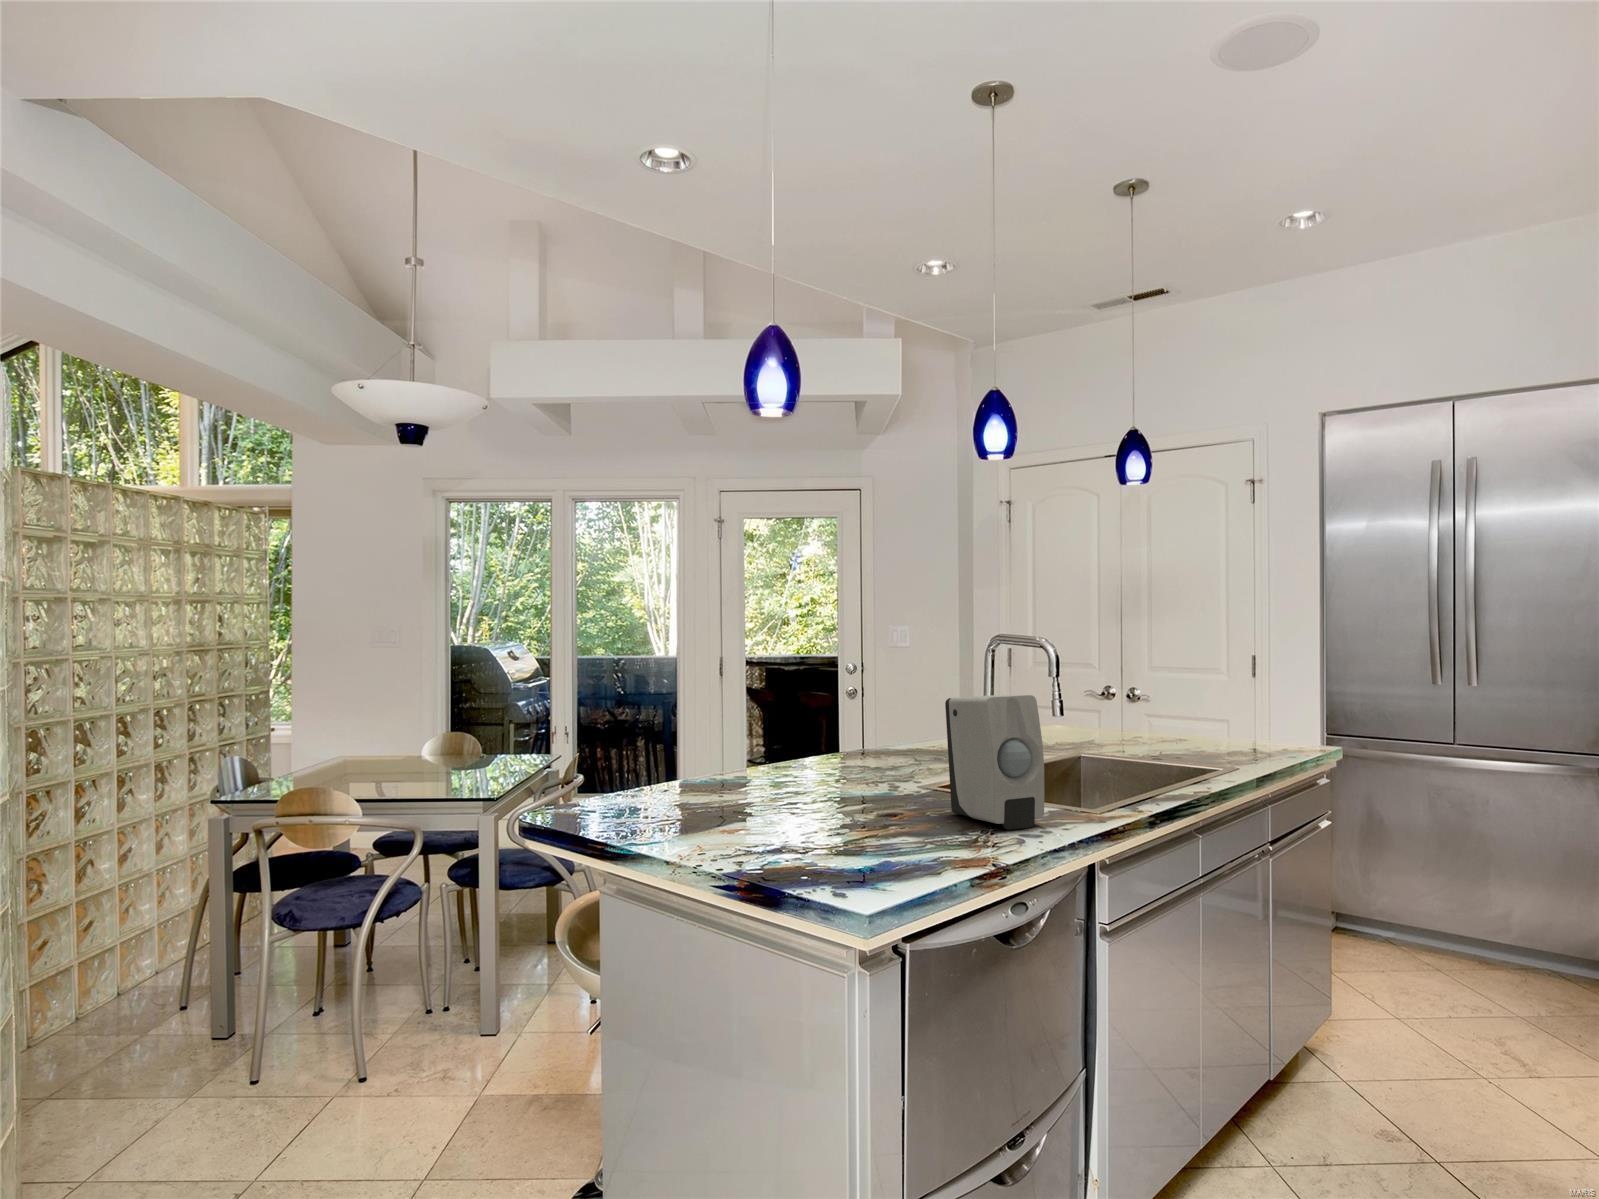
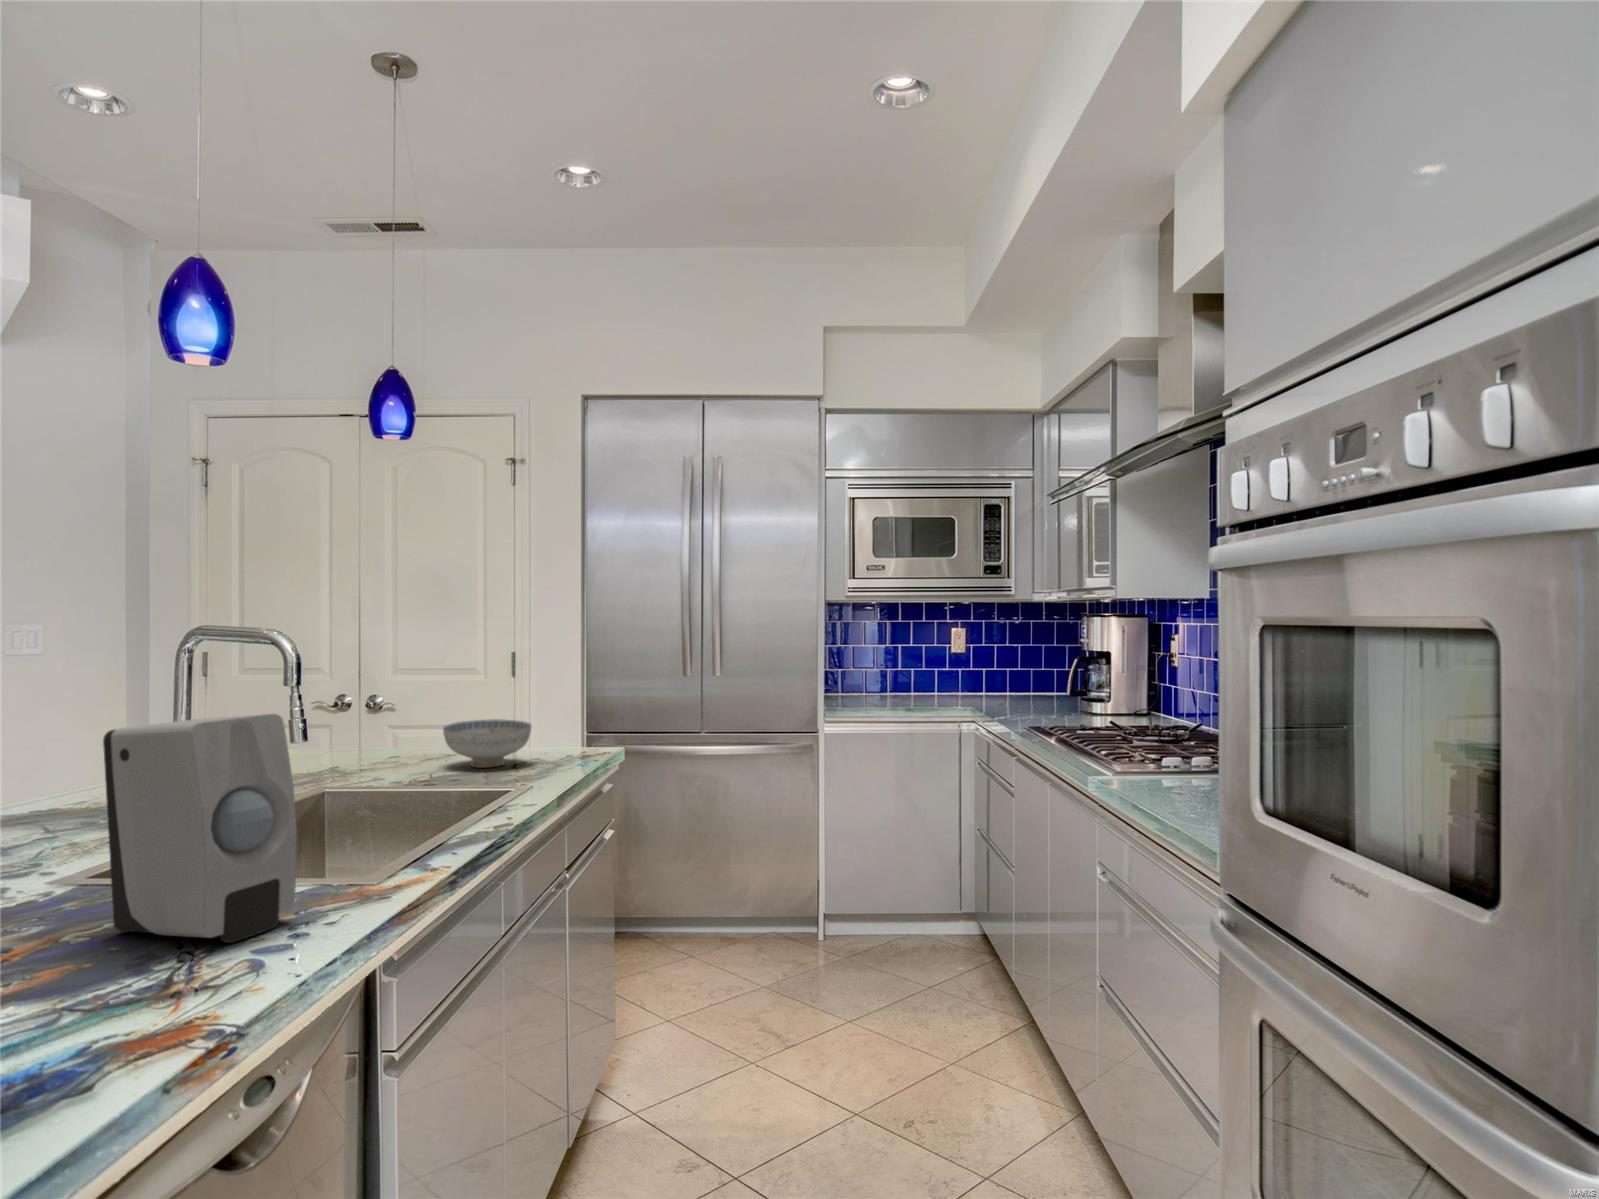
ceramic bowl: none [1169,714,1246,754] -> present [443,719,532,768]

